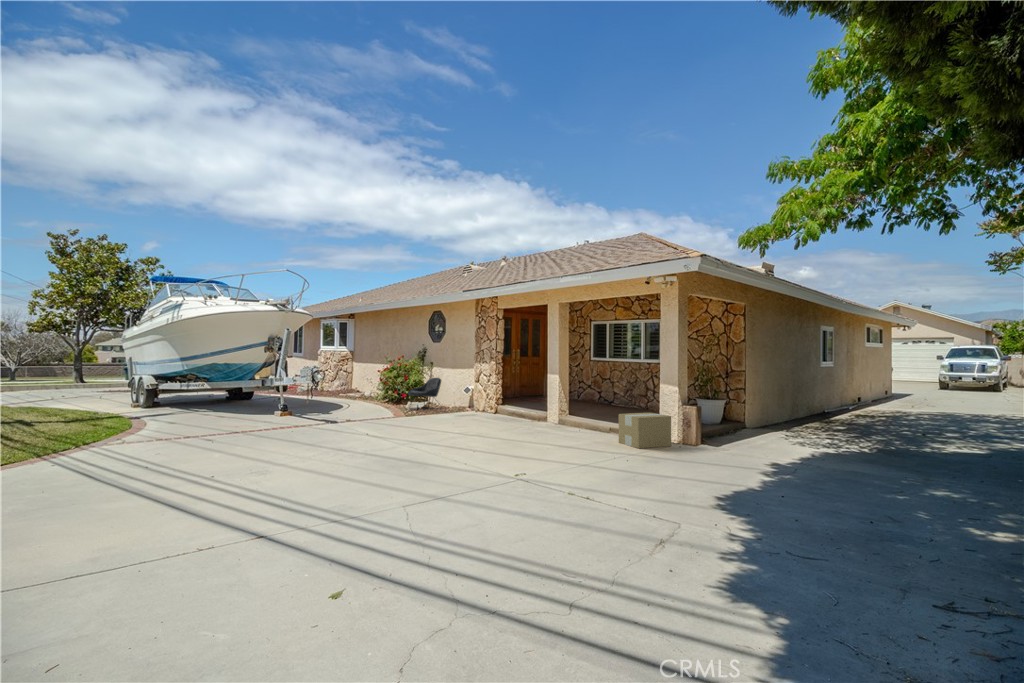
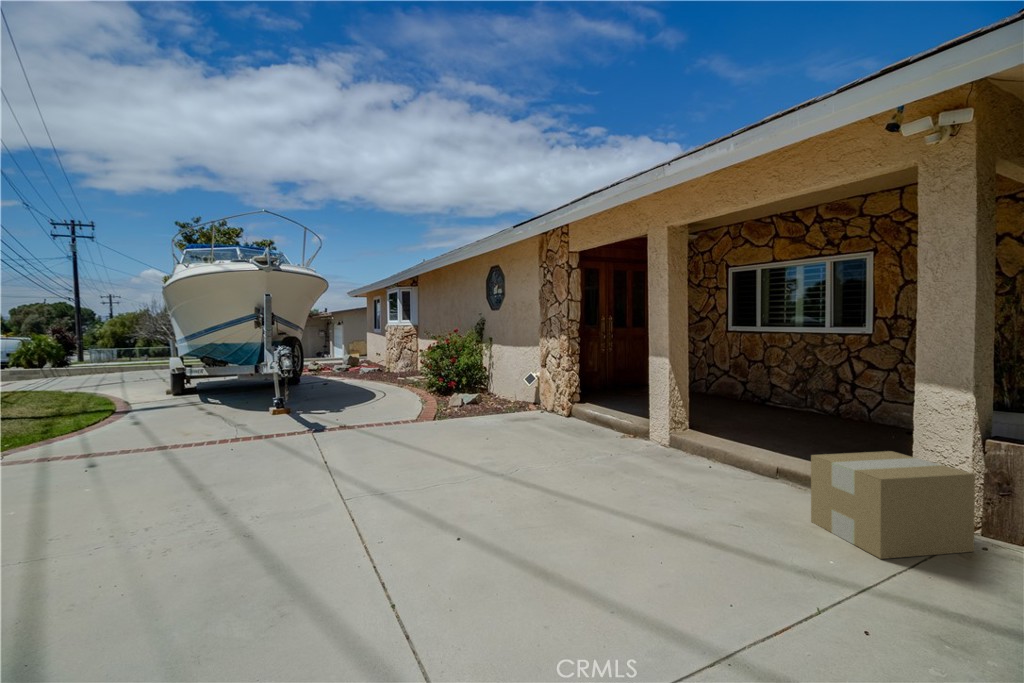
lounge chair: present [408,378,441,410] -> none [455,359,501,407]

